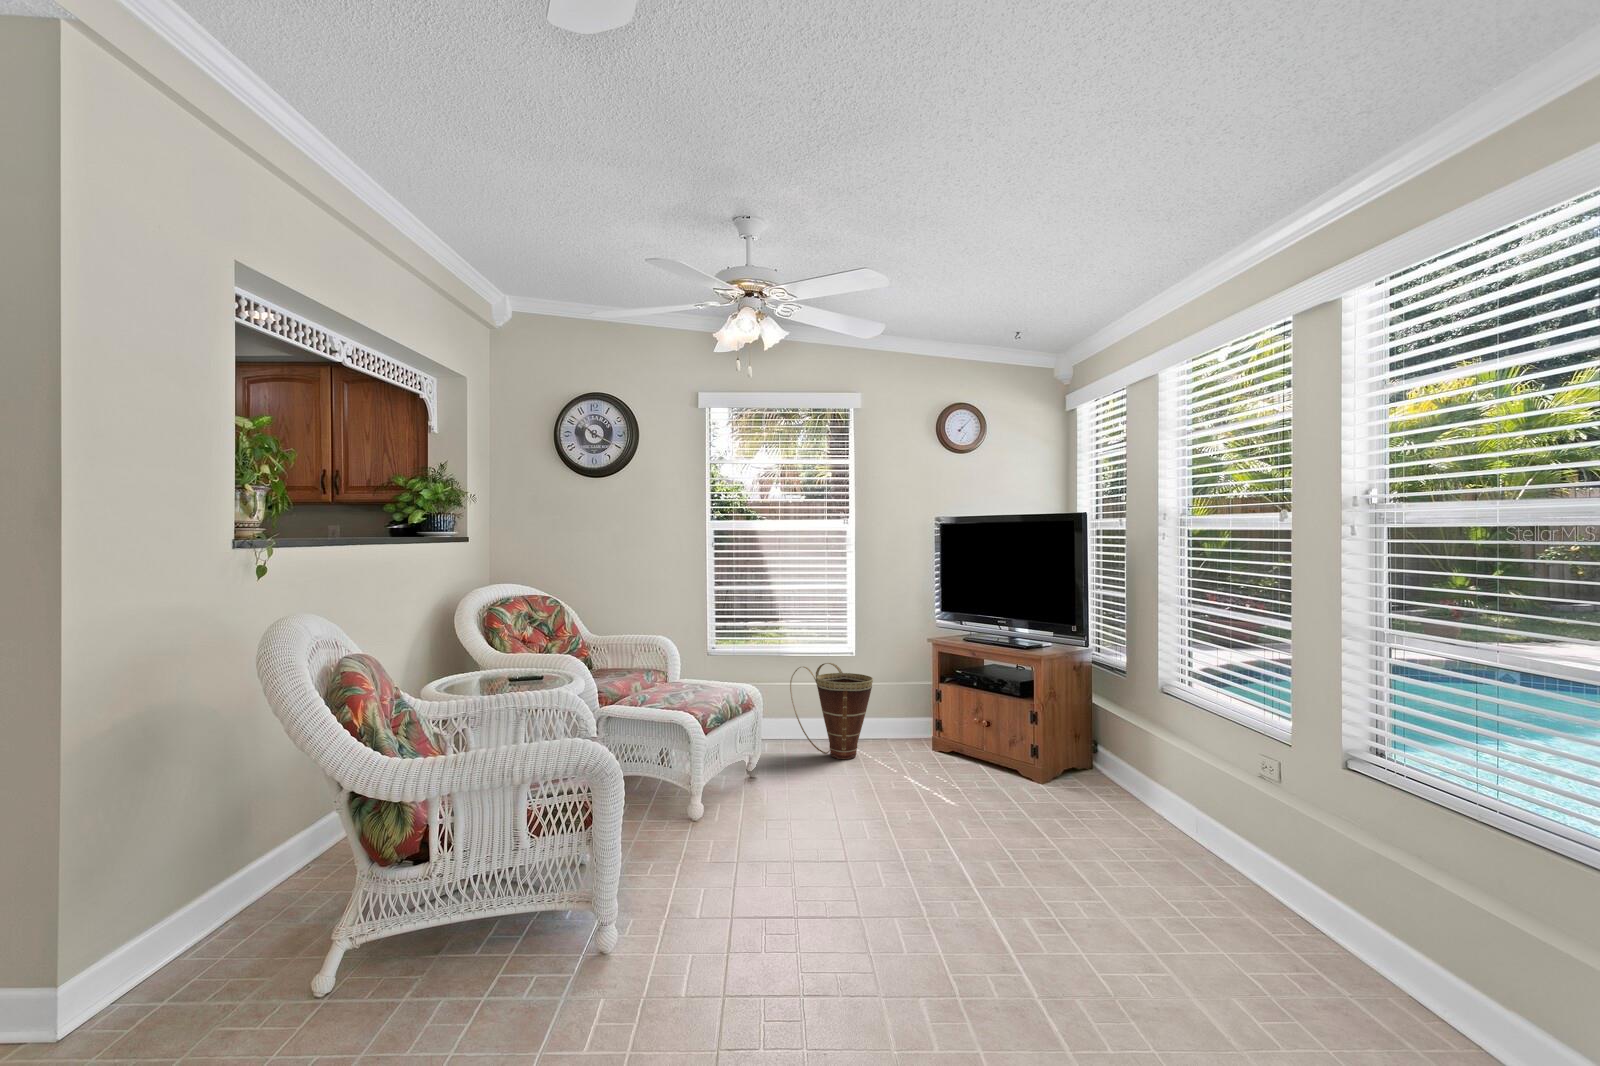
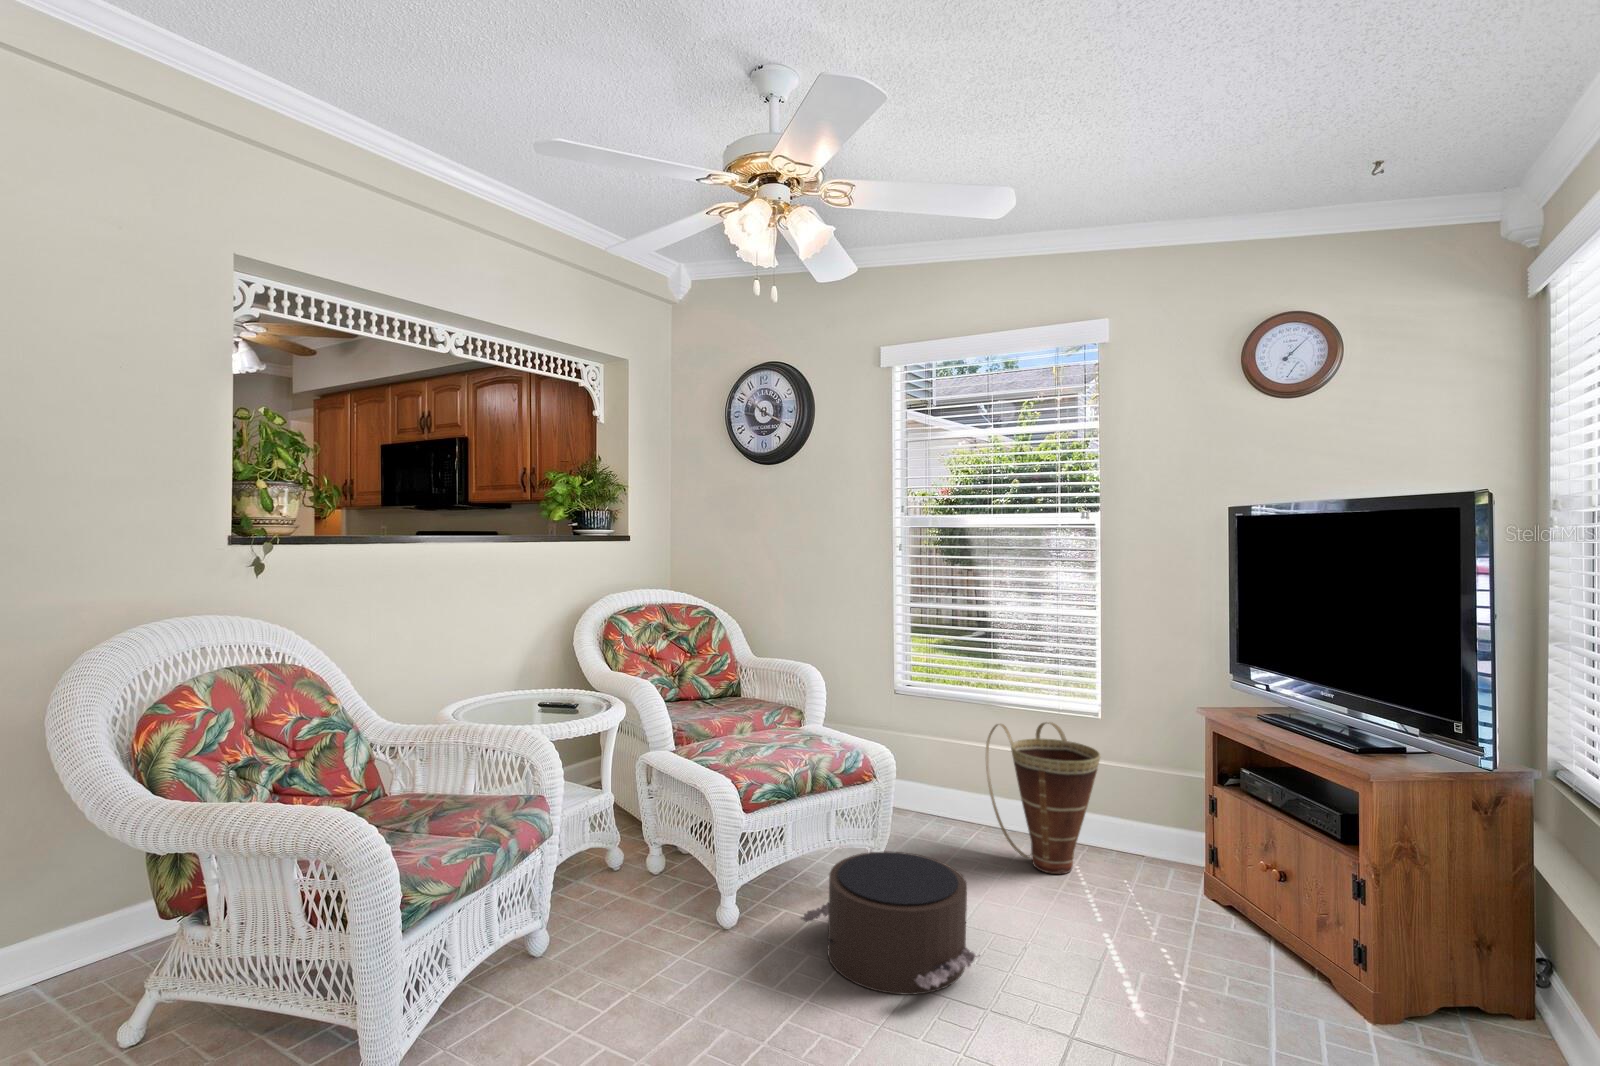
pouf: none [747,749,866,828] -> present [801,851,979,995]

